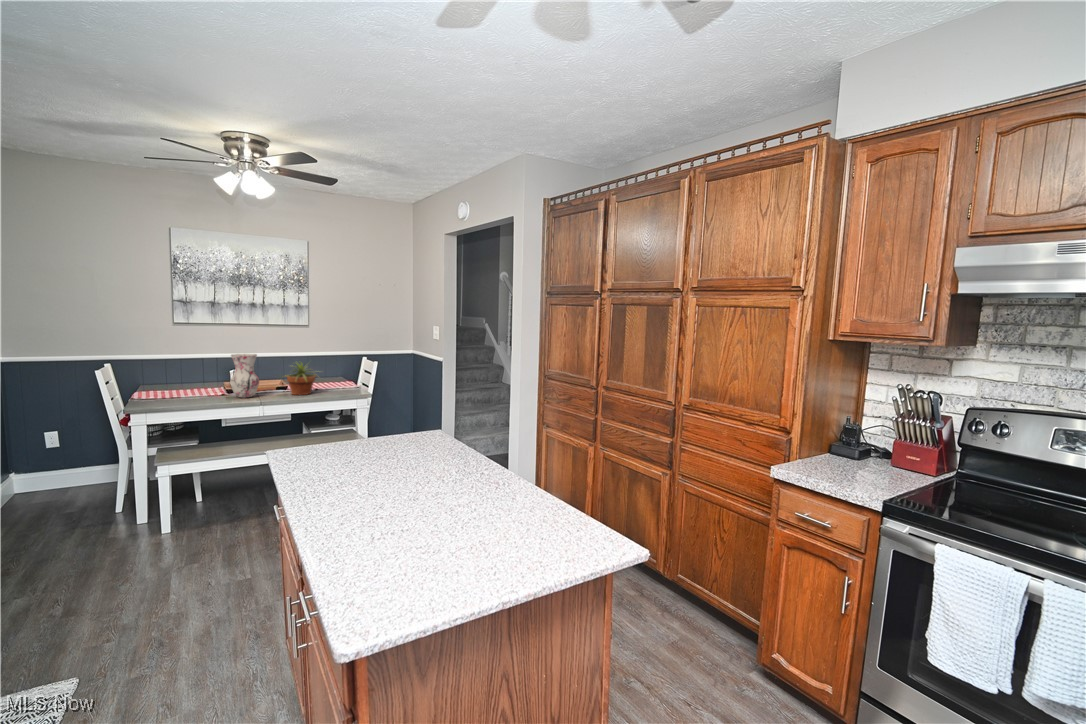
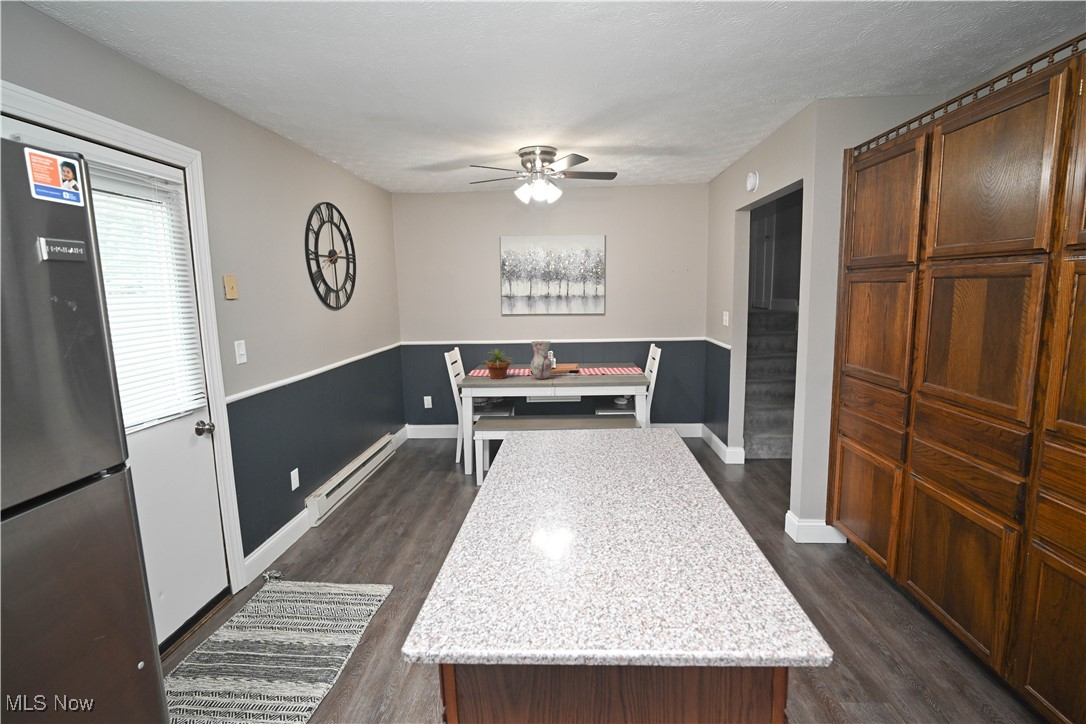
potted plant: present [285,363,317,395] -> present [485,349,511,379]

